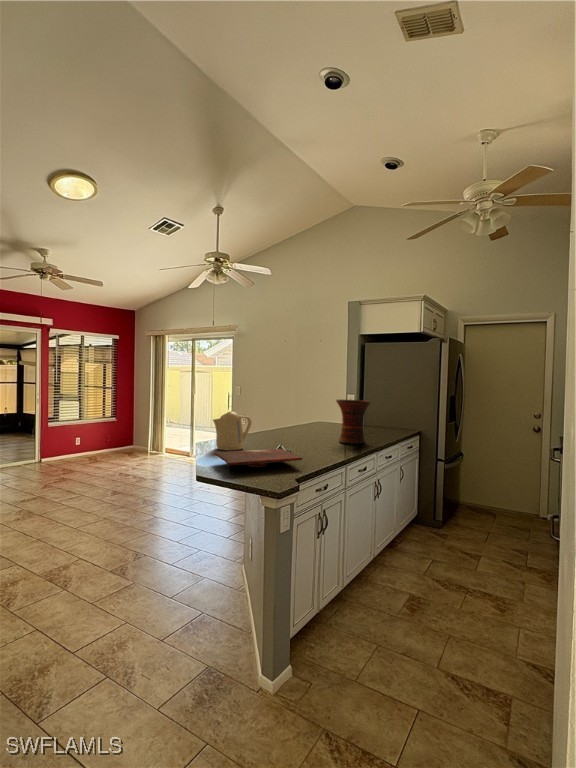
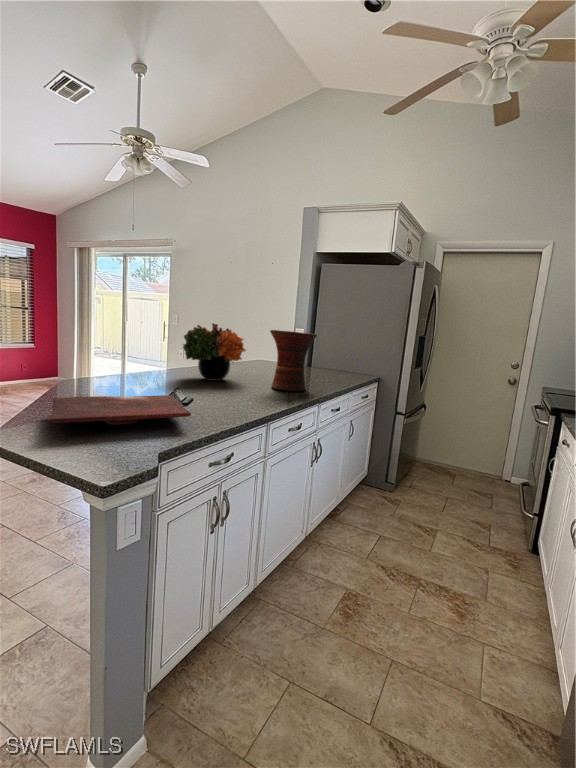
flower arrangement: none [272,397,318,439] -> present [183,323,246,381]
kettle: present [213,411,252,451] -> none [79,336,141,394]

